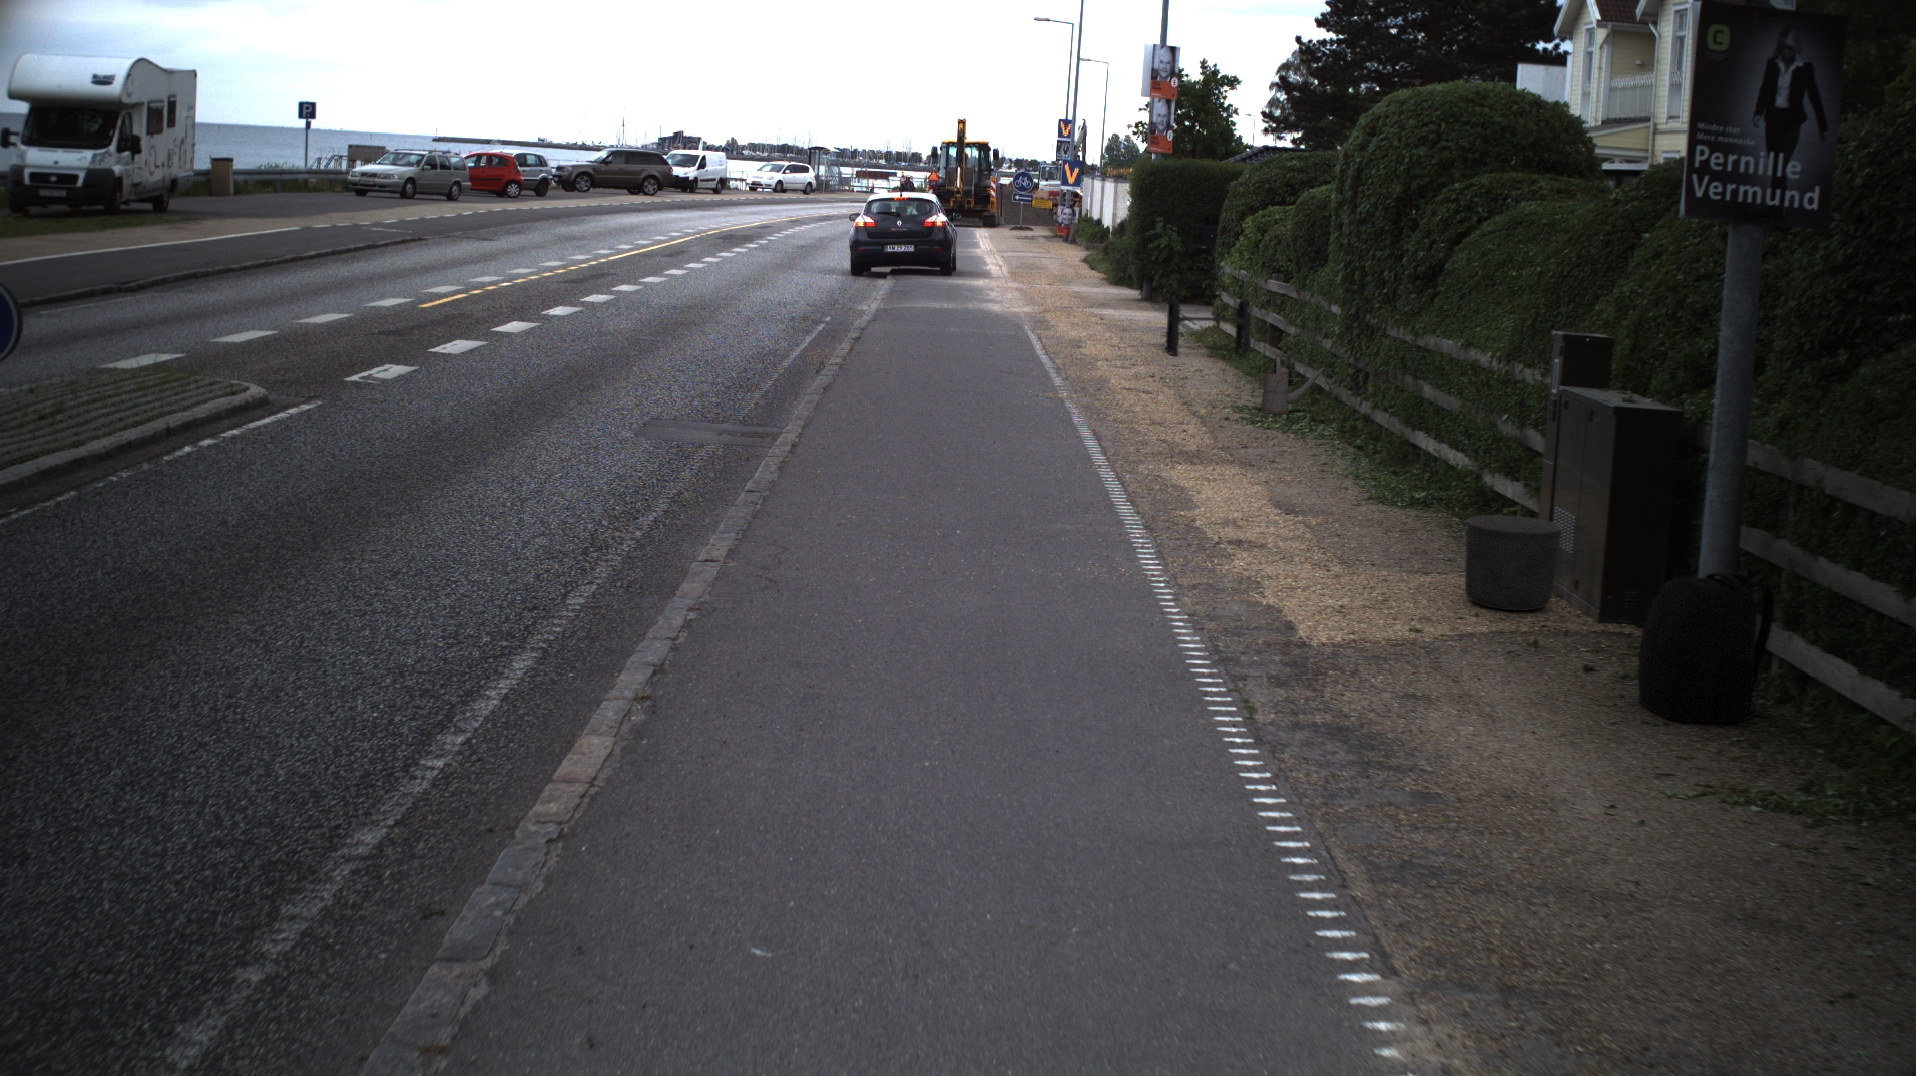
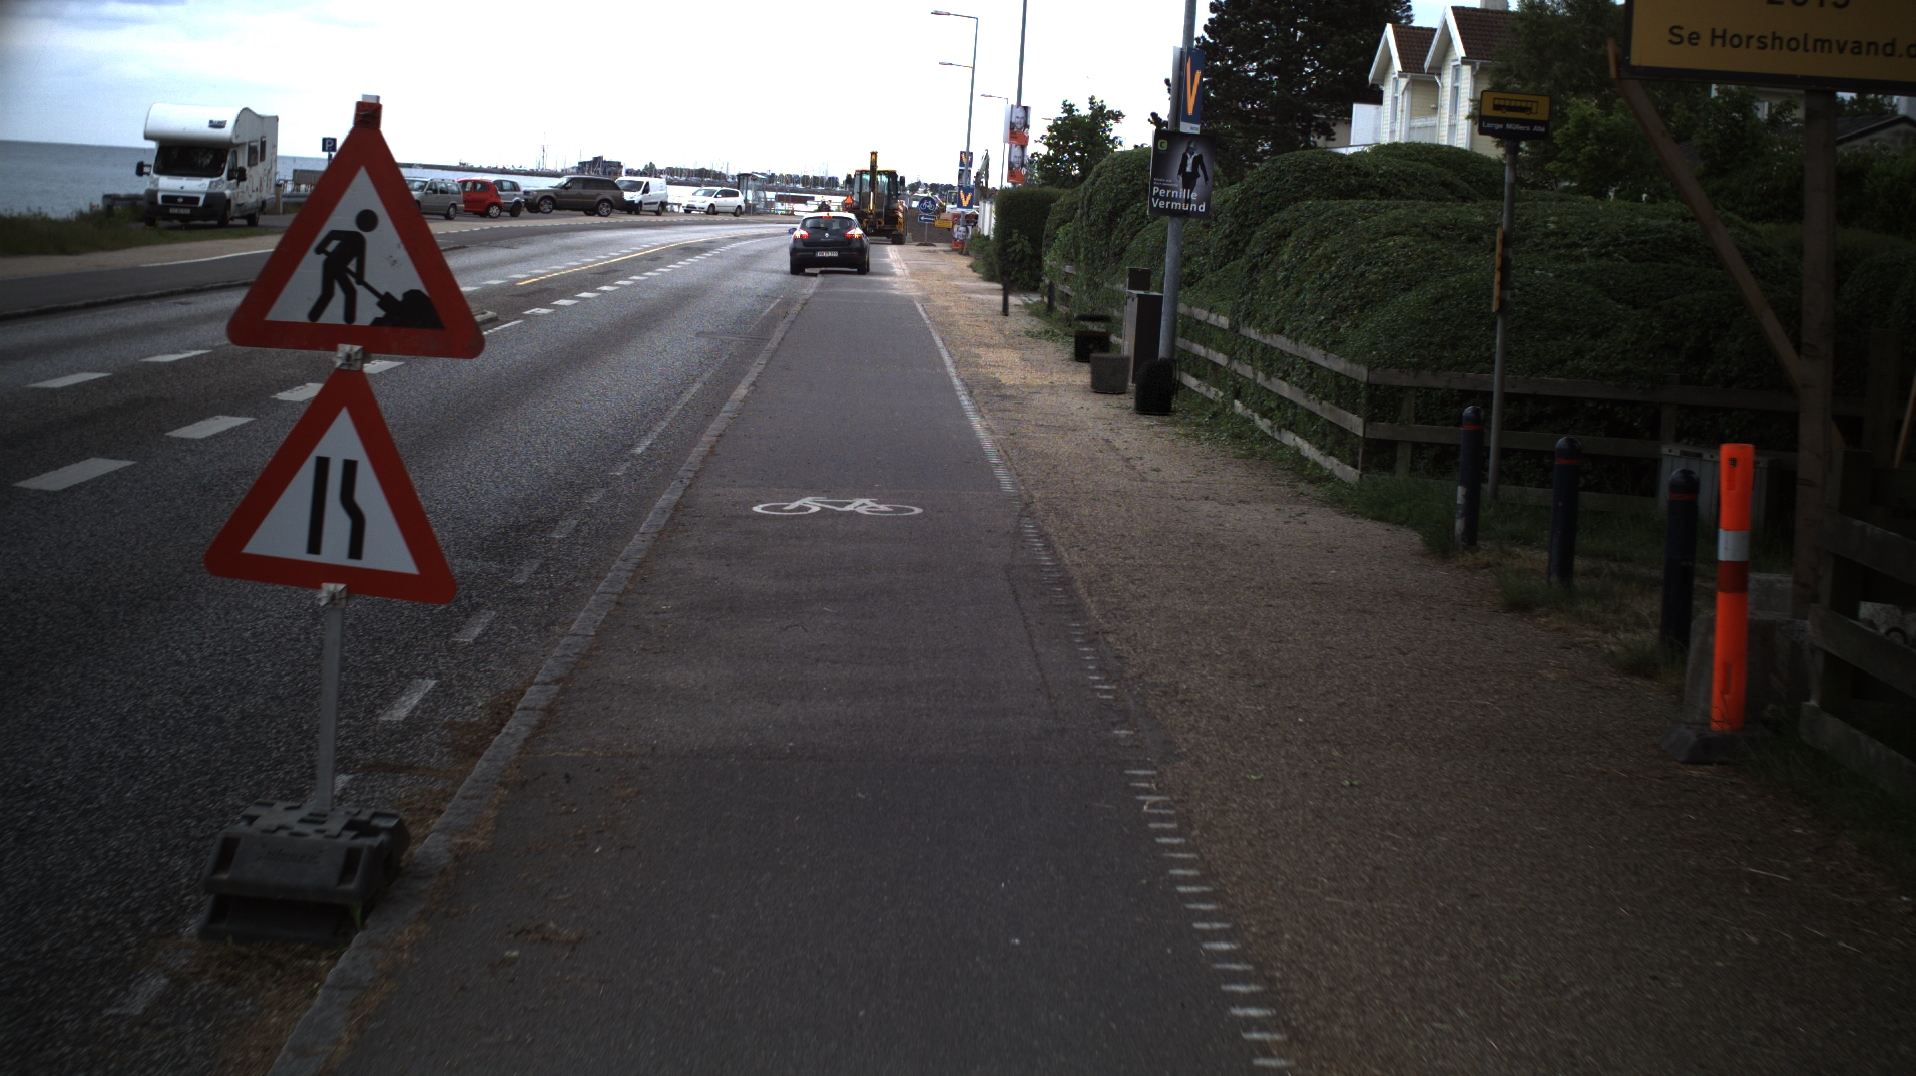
watering can: present [1253,357,1323,414] -> none [1038,306,1079,339]
toolbox: none [1351,390,1430,484] -> present [1073,314,1112,362]

